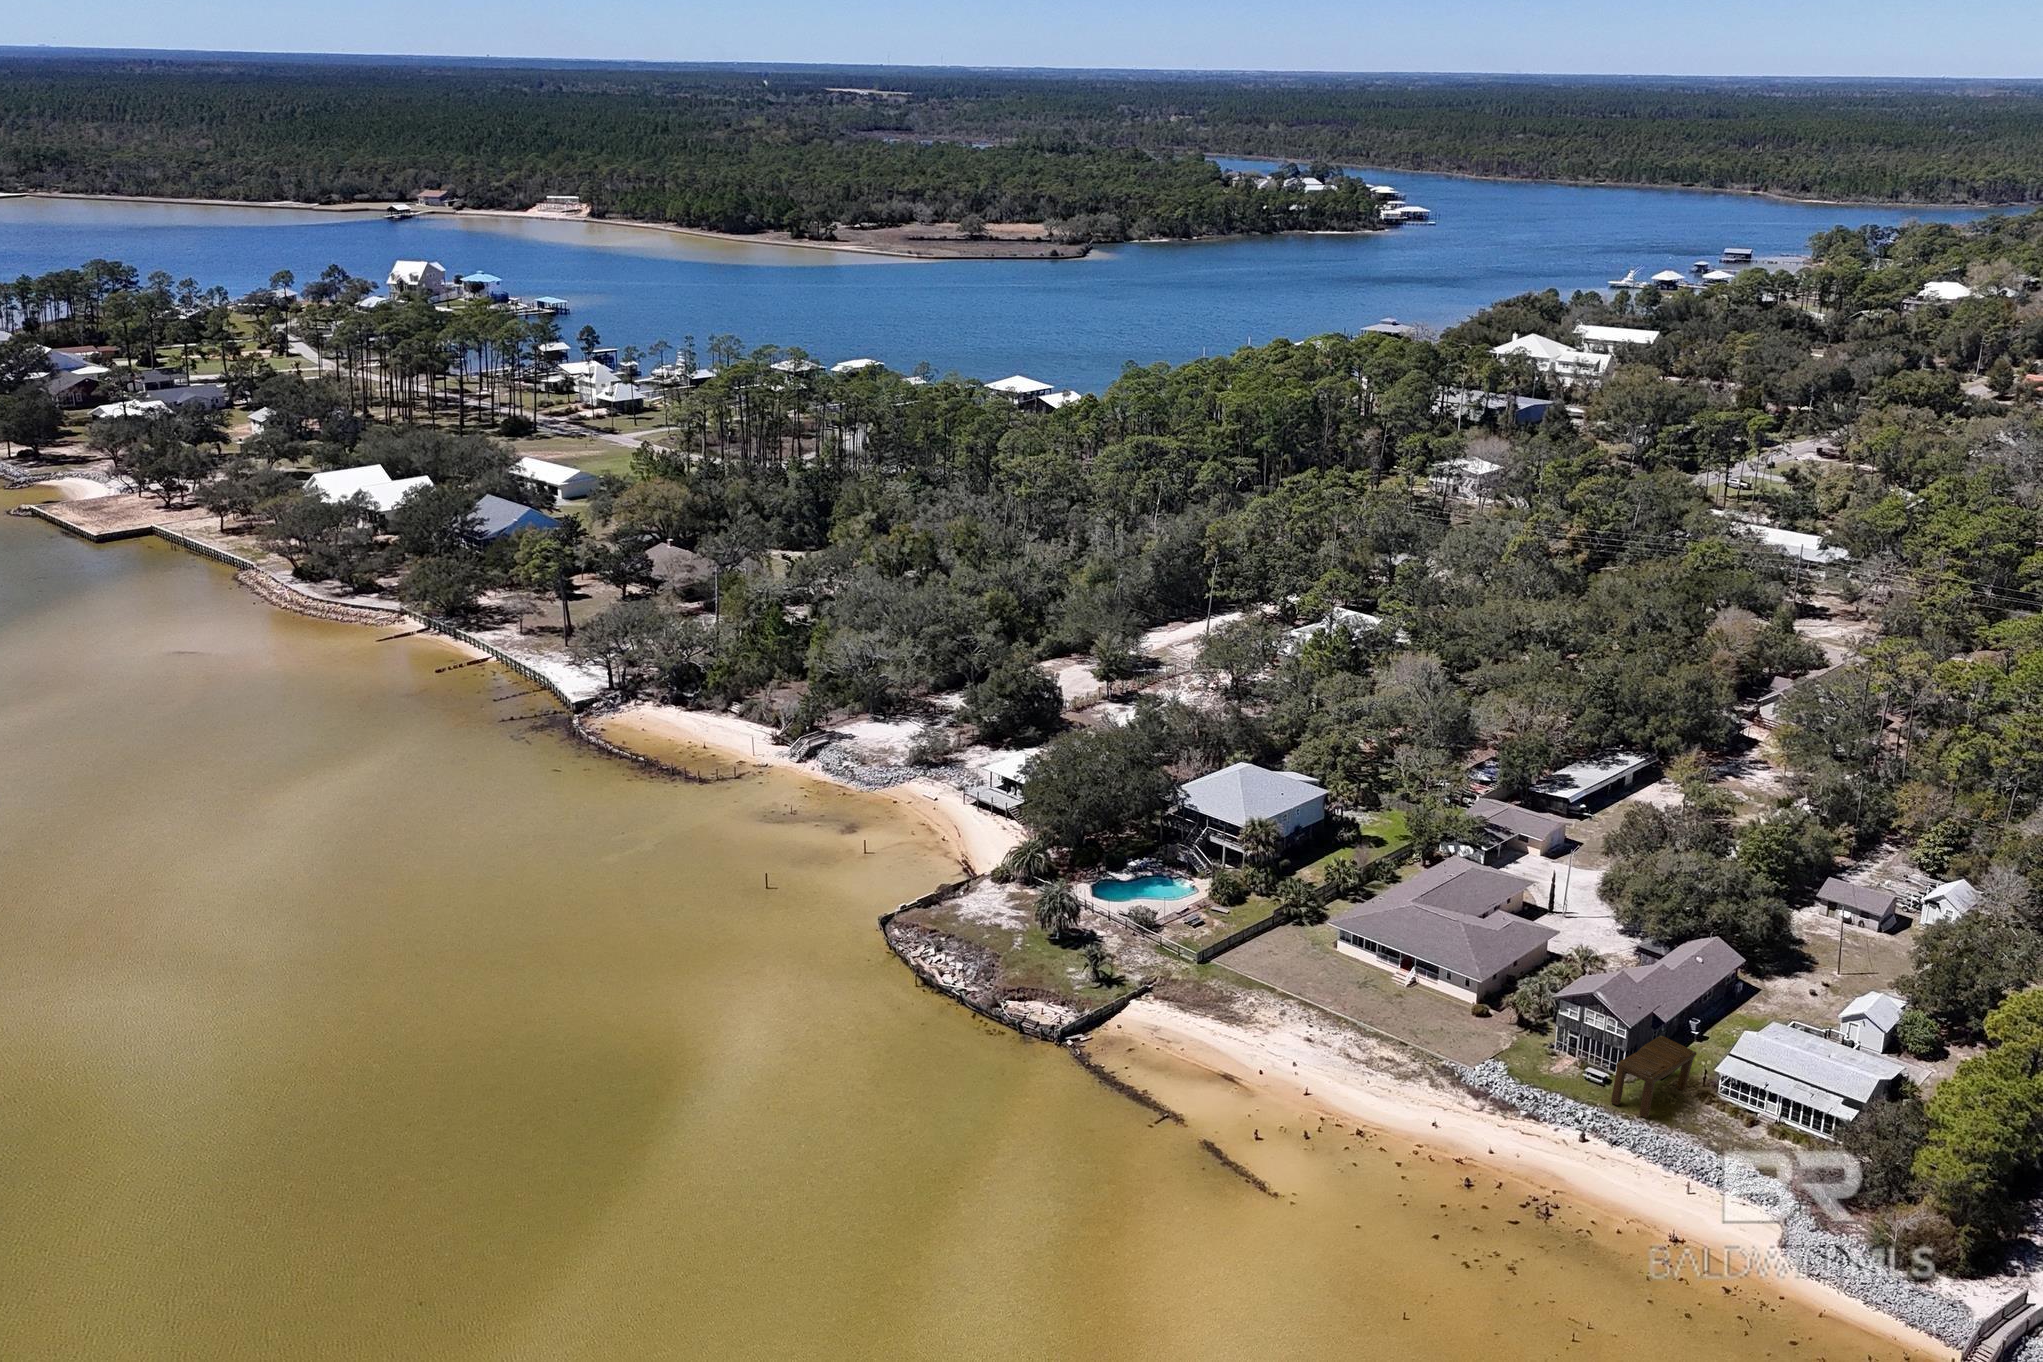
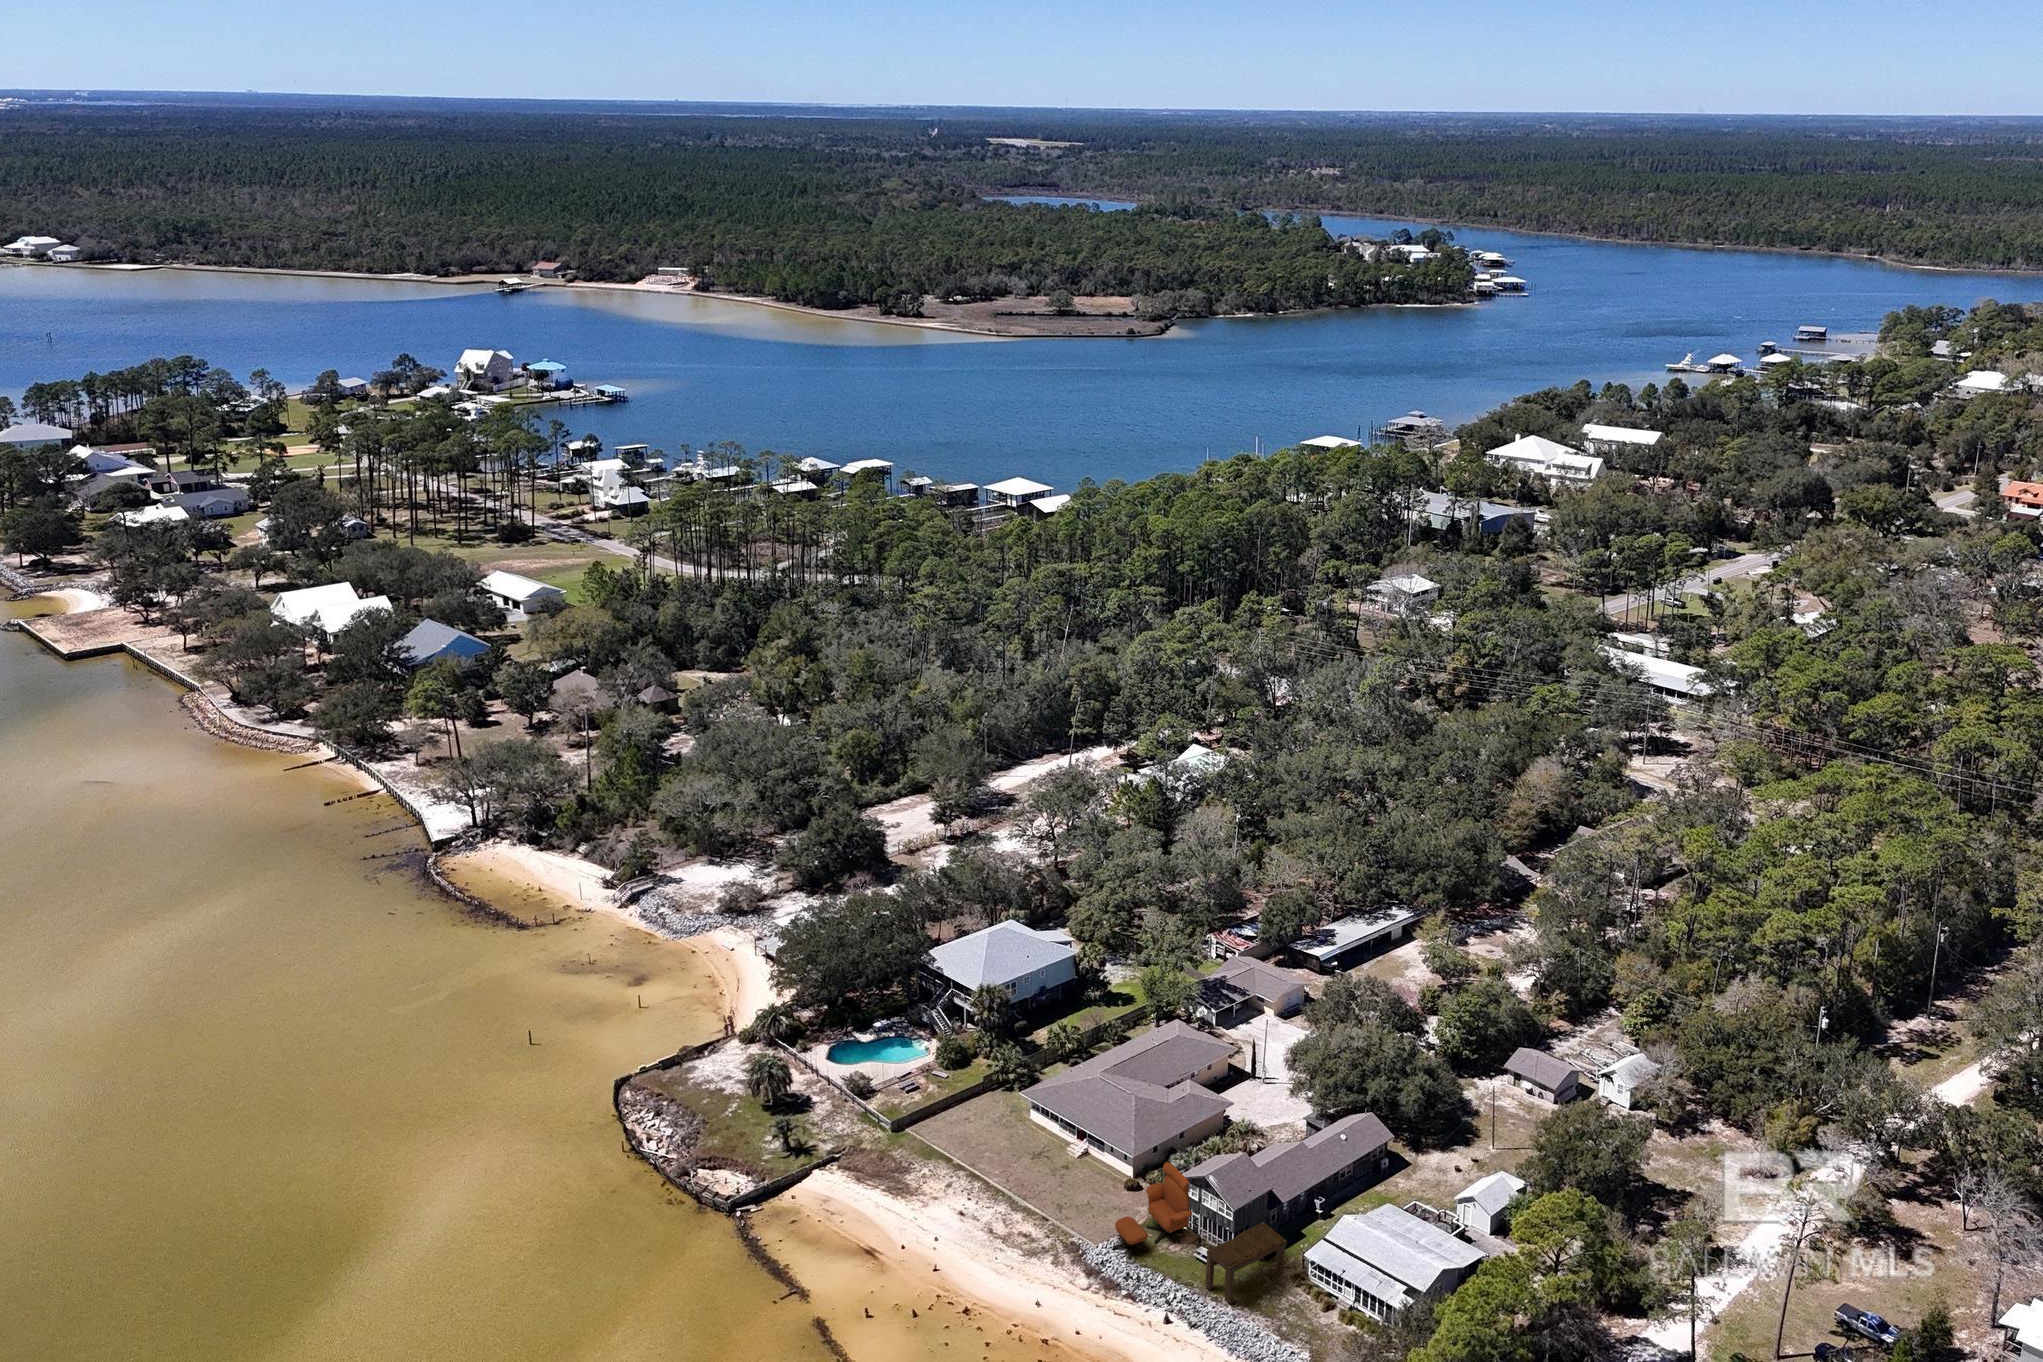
lounge chair: none [1493,978,1579,1078] -> present [1113,1162,1192,1259]

